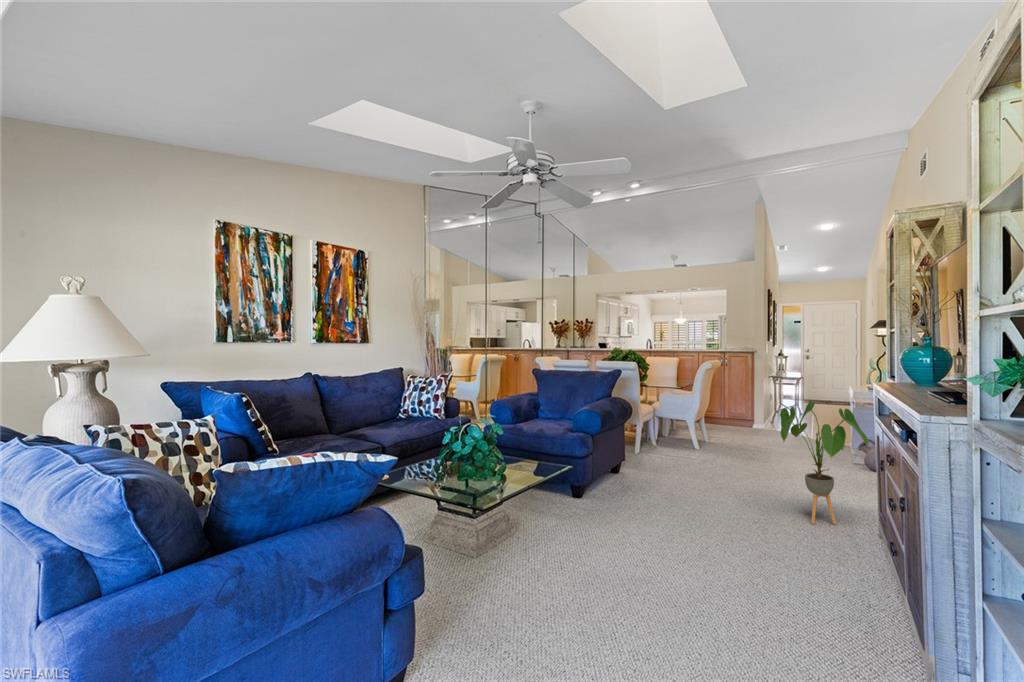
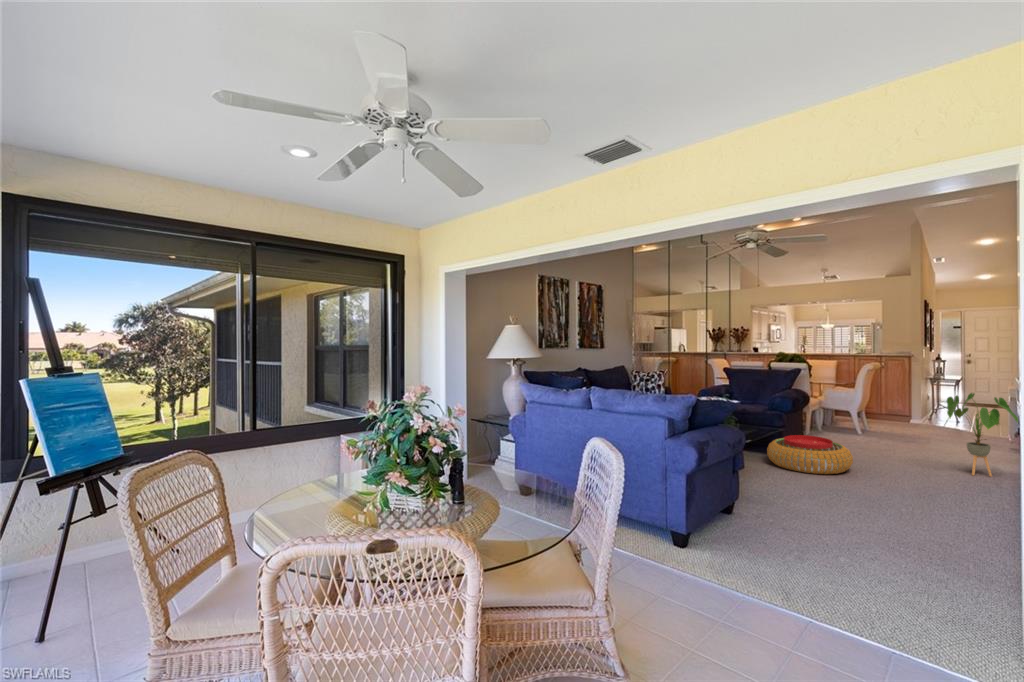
pouf: none [540,472,656,543] -> present [767,435,853,474]

